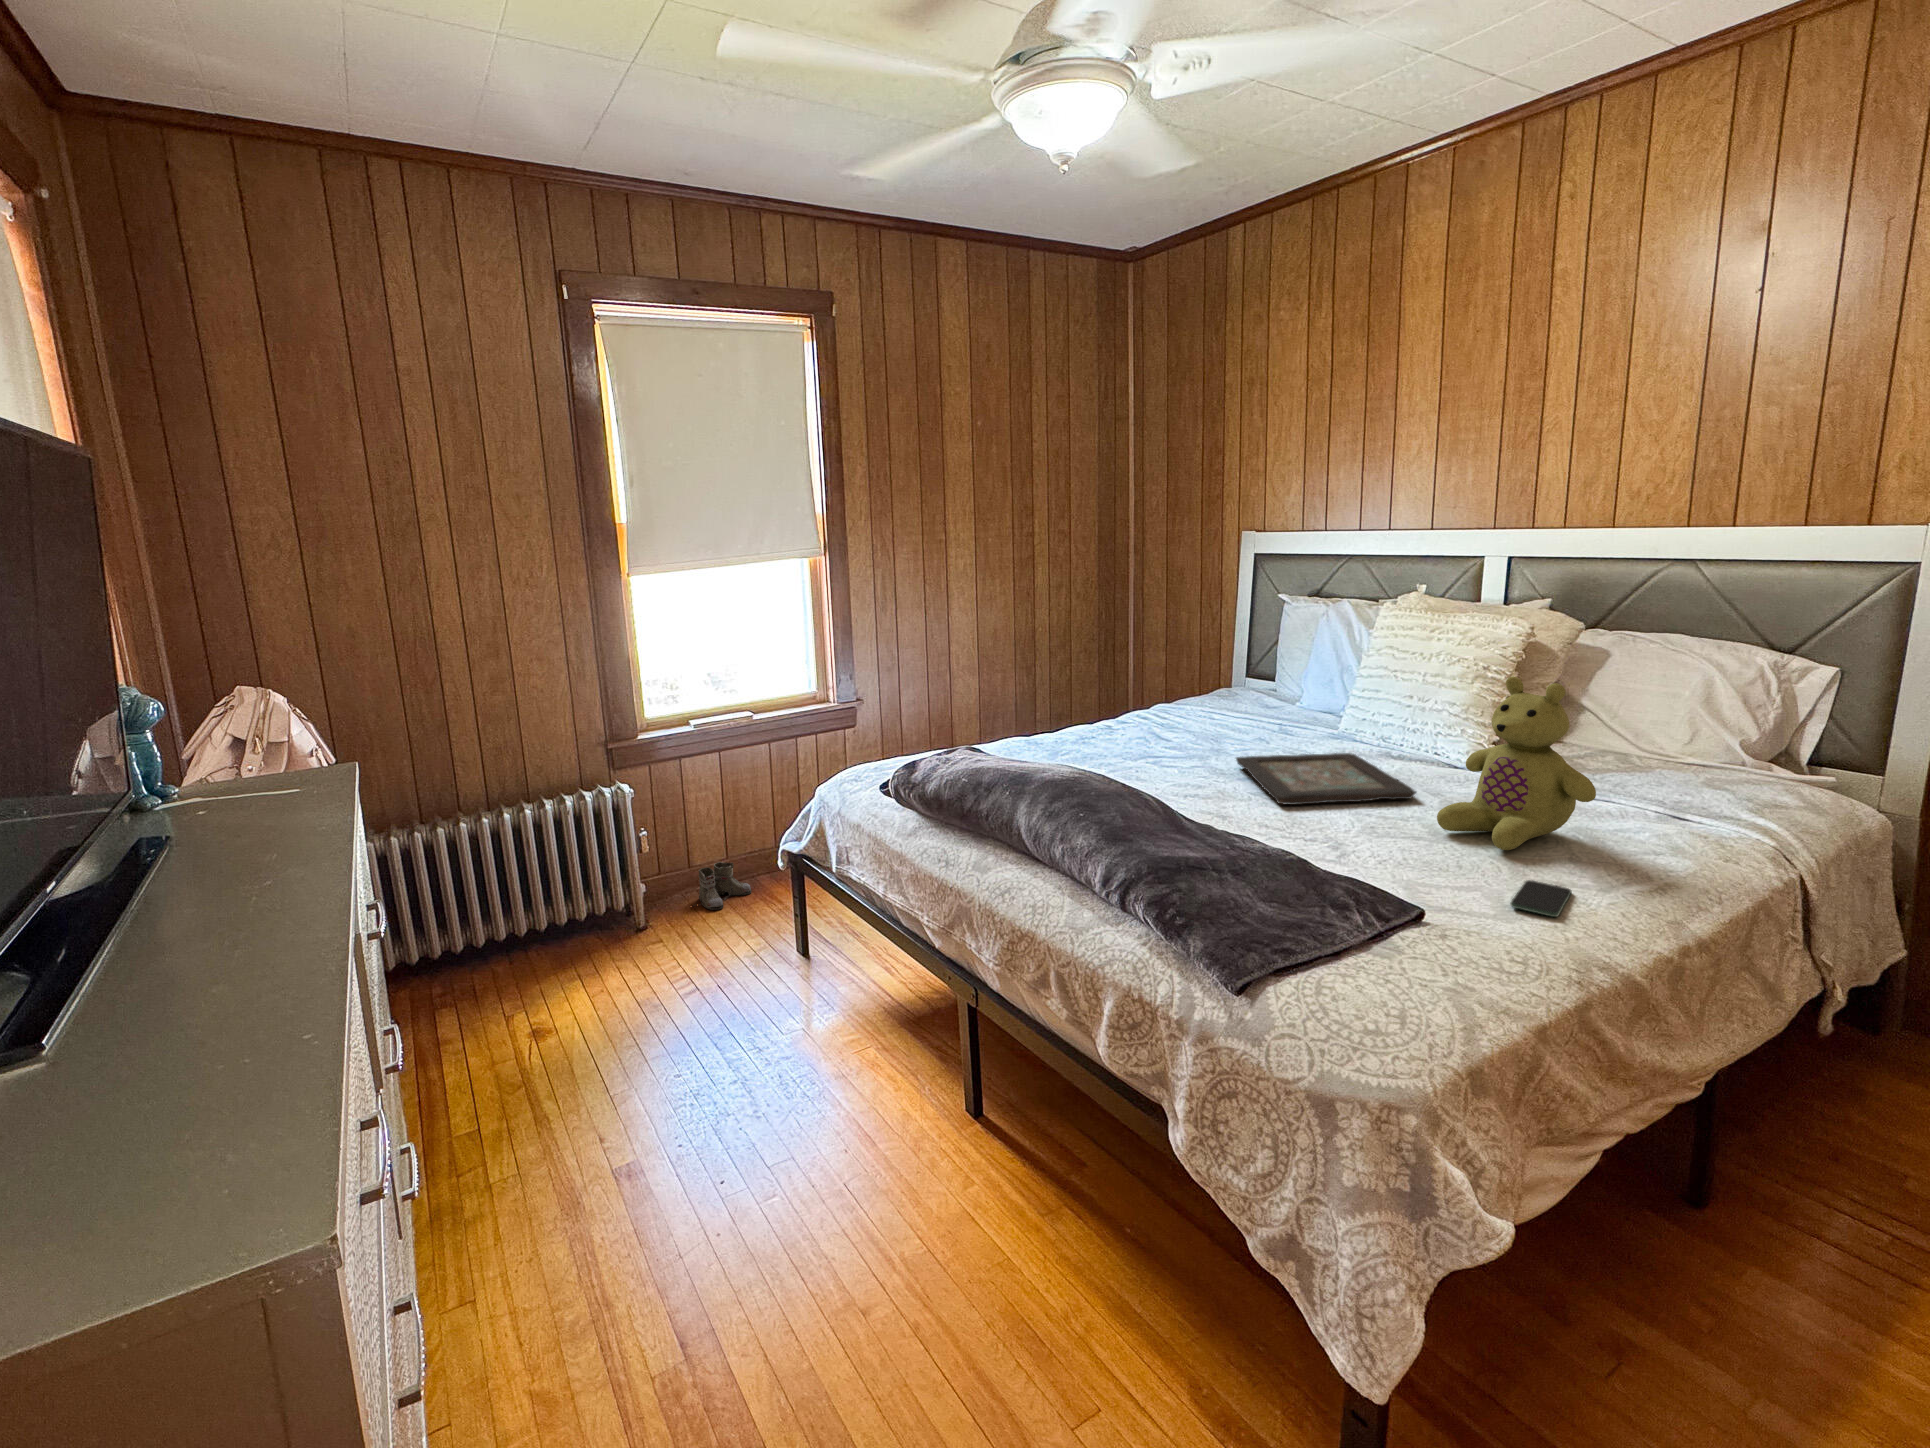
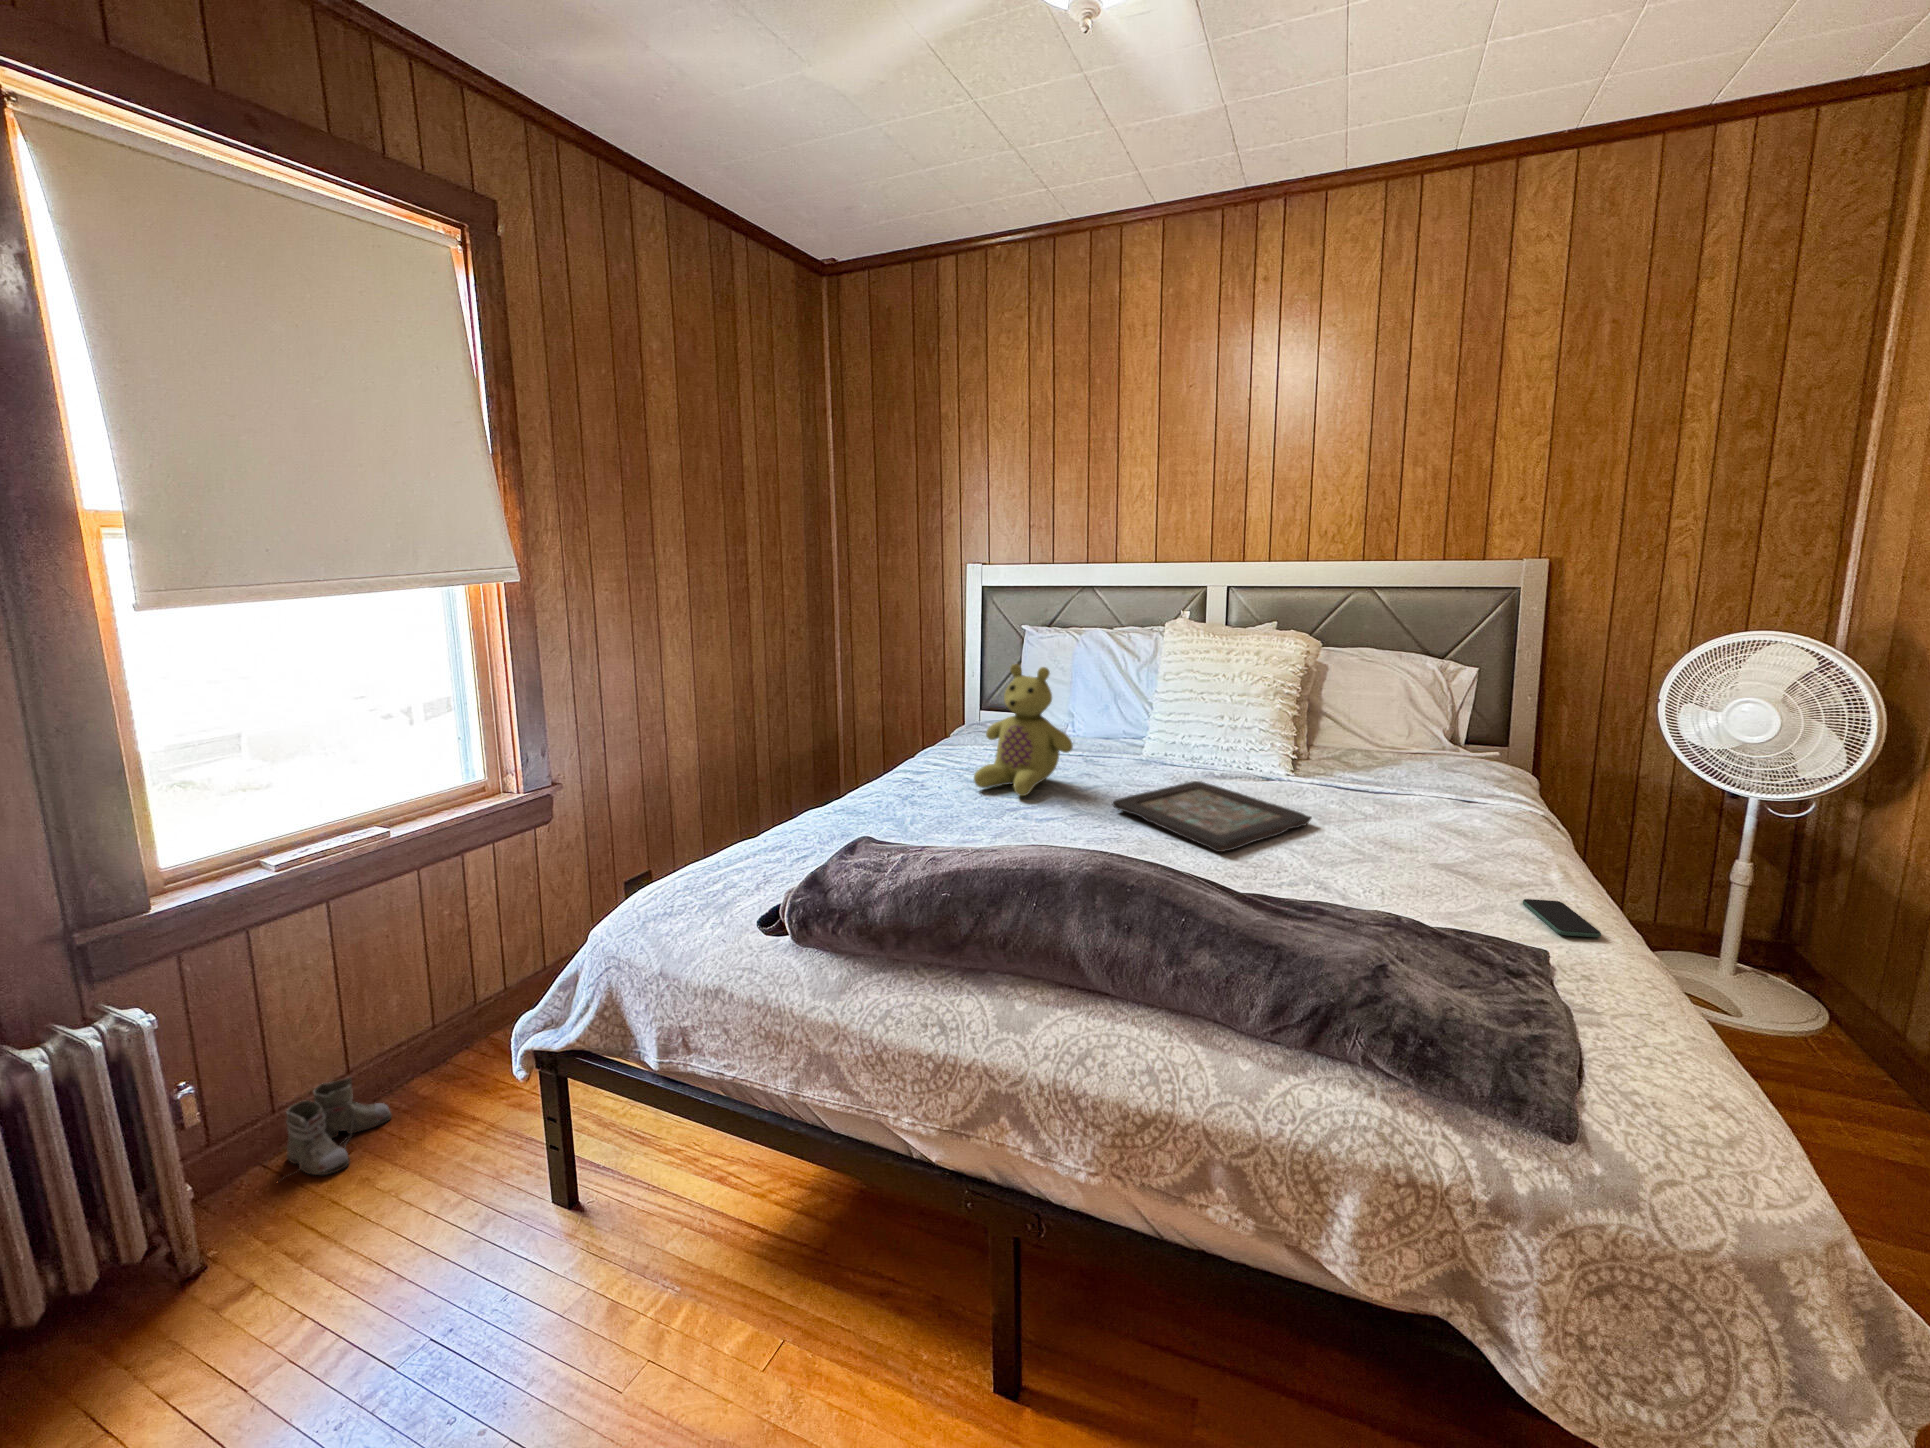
stuffed bear: present [1437,676,1596,850] -> present [974,664,1073,796]

